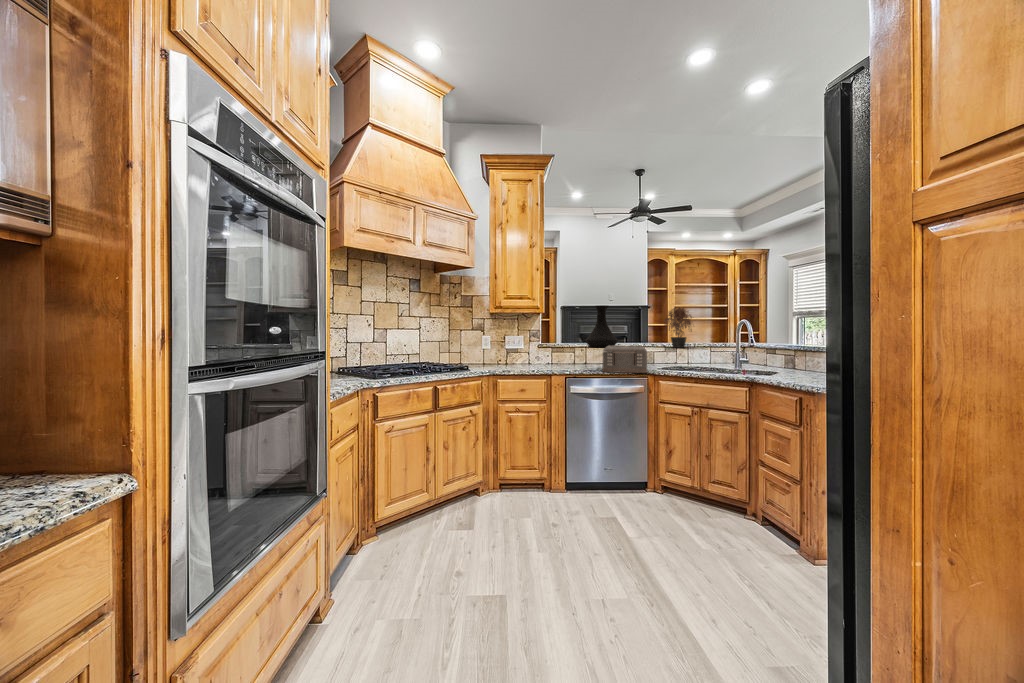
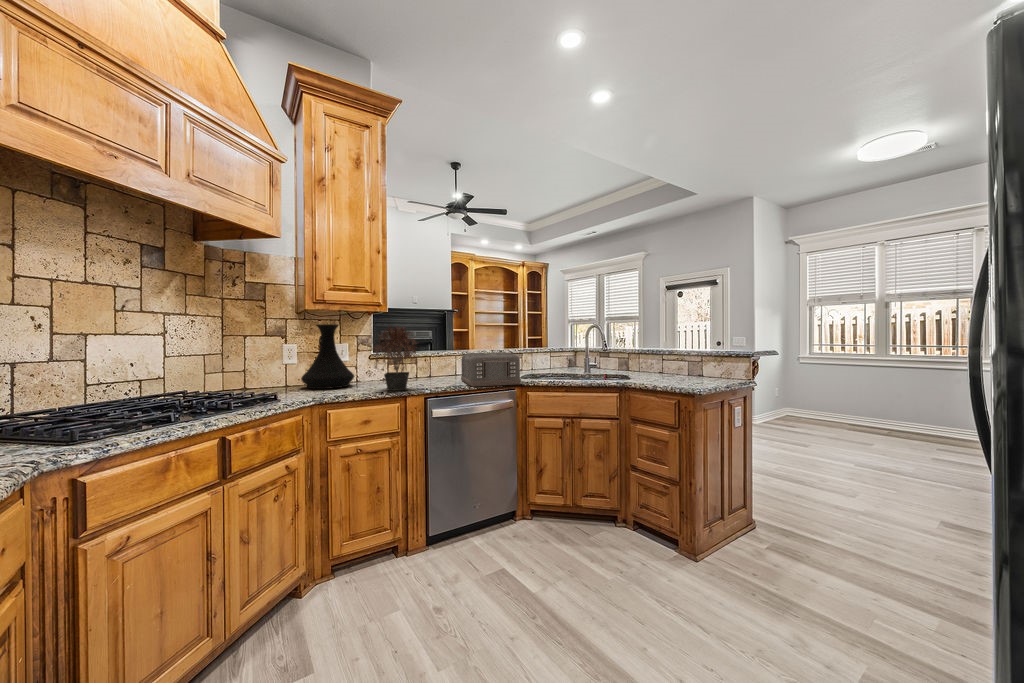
vase: present [585,306,618,347] -> present [301,324,354,389]
potted plant: present [664,307,692,348] -> present [373,325,417,391]

